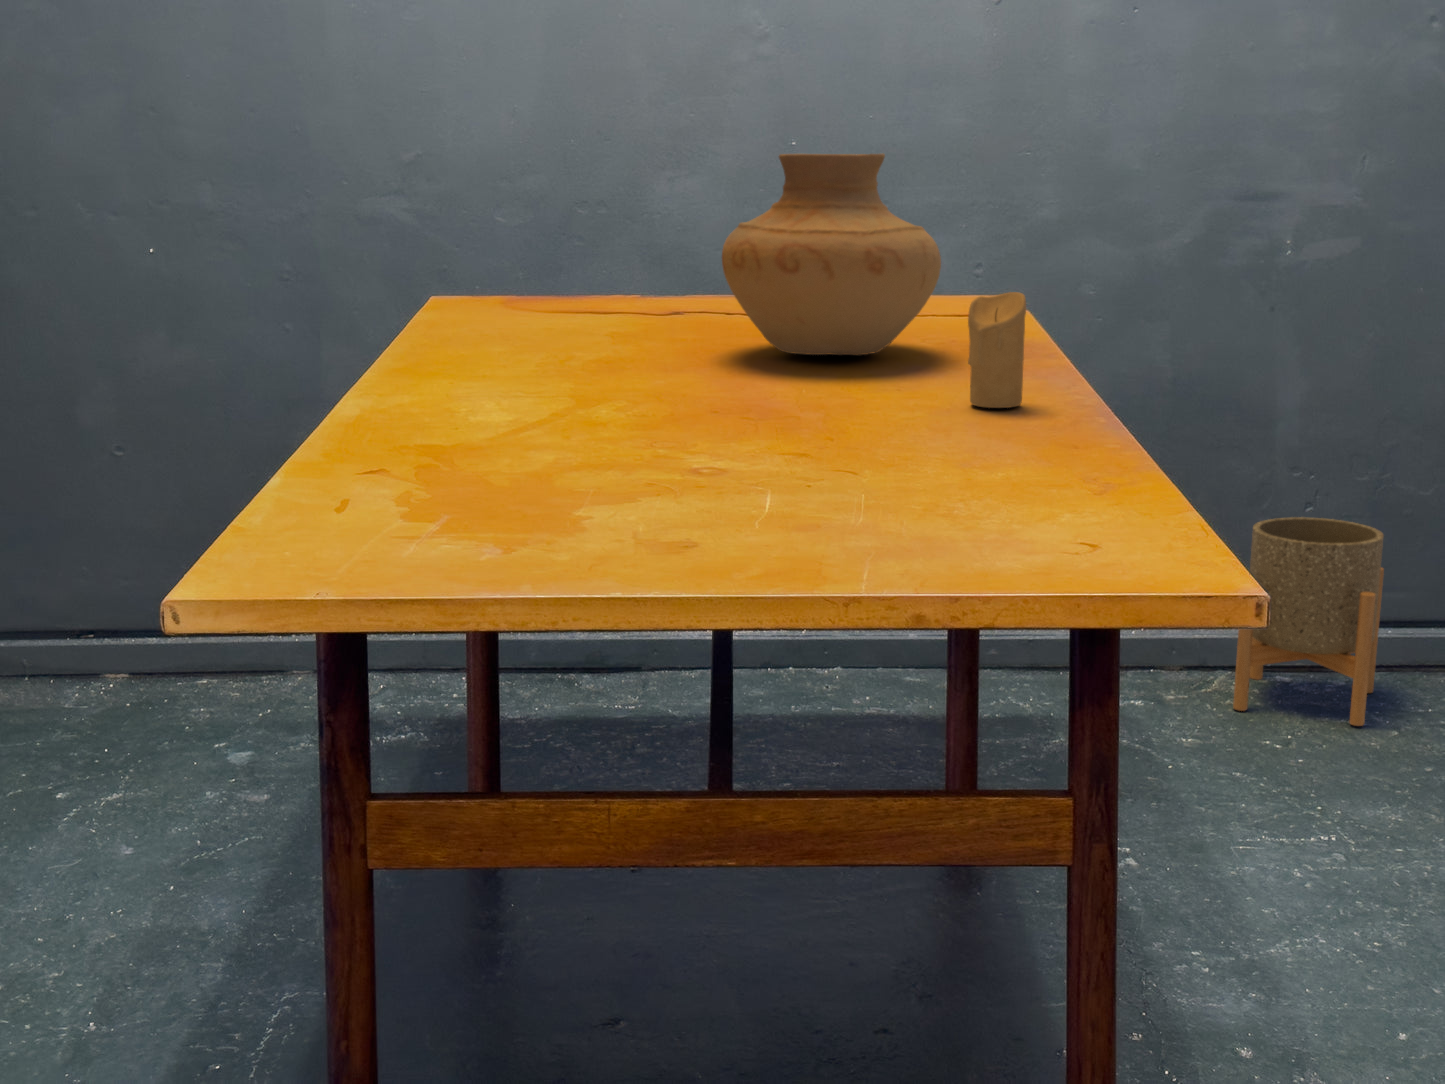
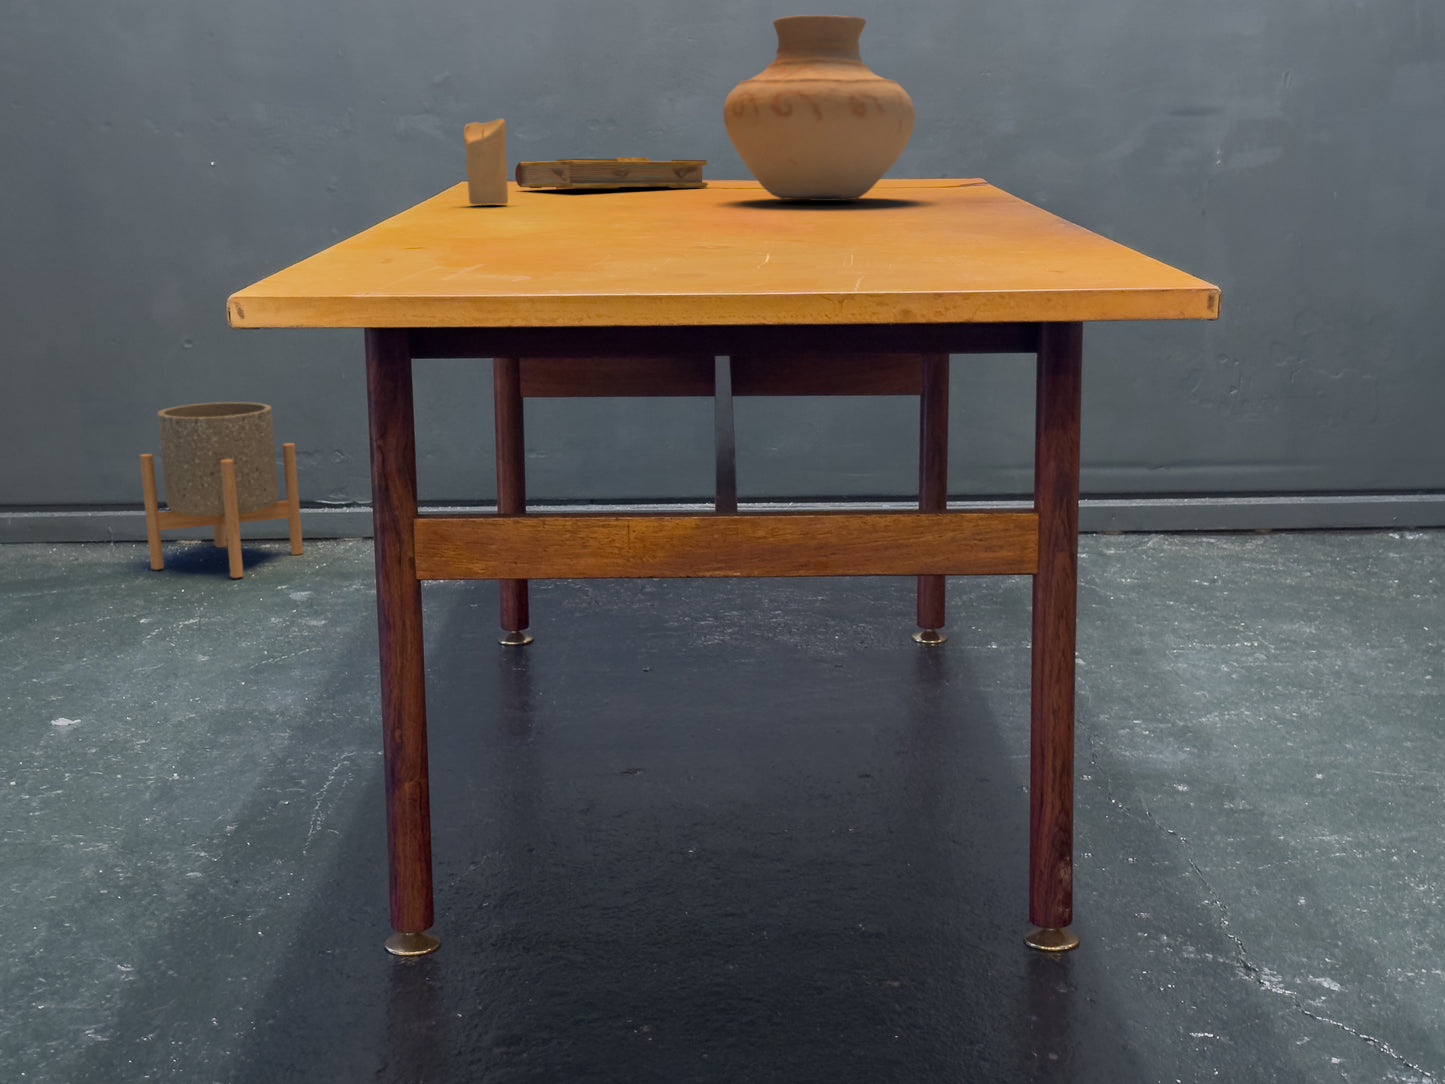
book: none [486,274,706,321] -> present [515,157,708,189]
candle: present [968,292,1026,408] -> present [463,119,508,205]
planter: present [1233,517,1384,726] -> present [140,402,303,578]

